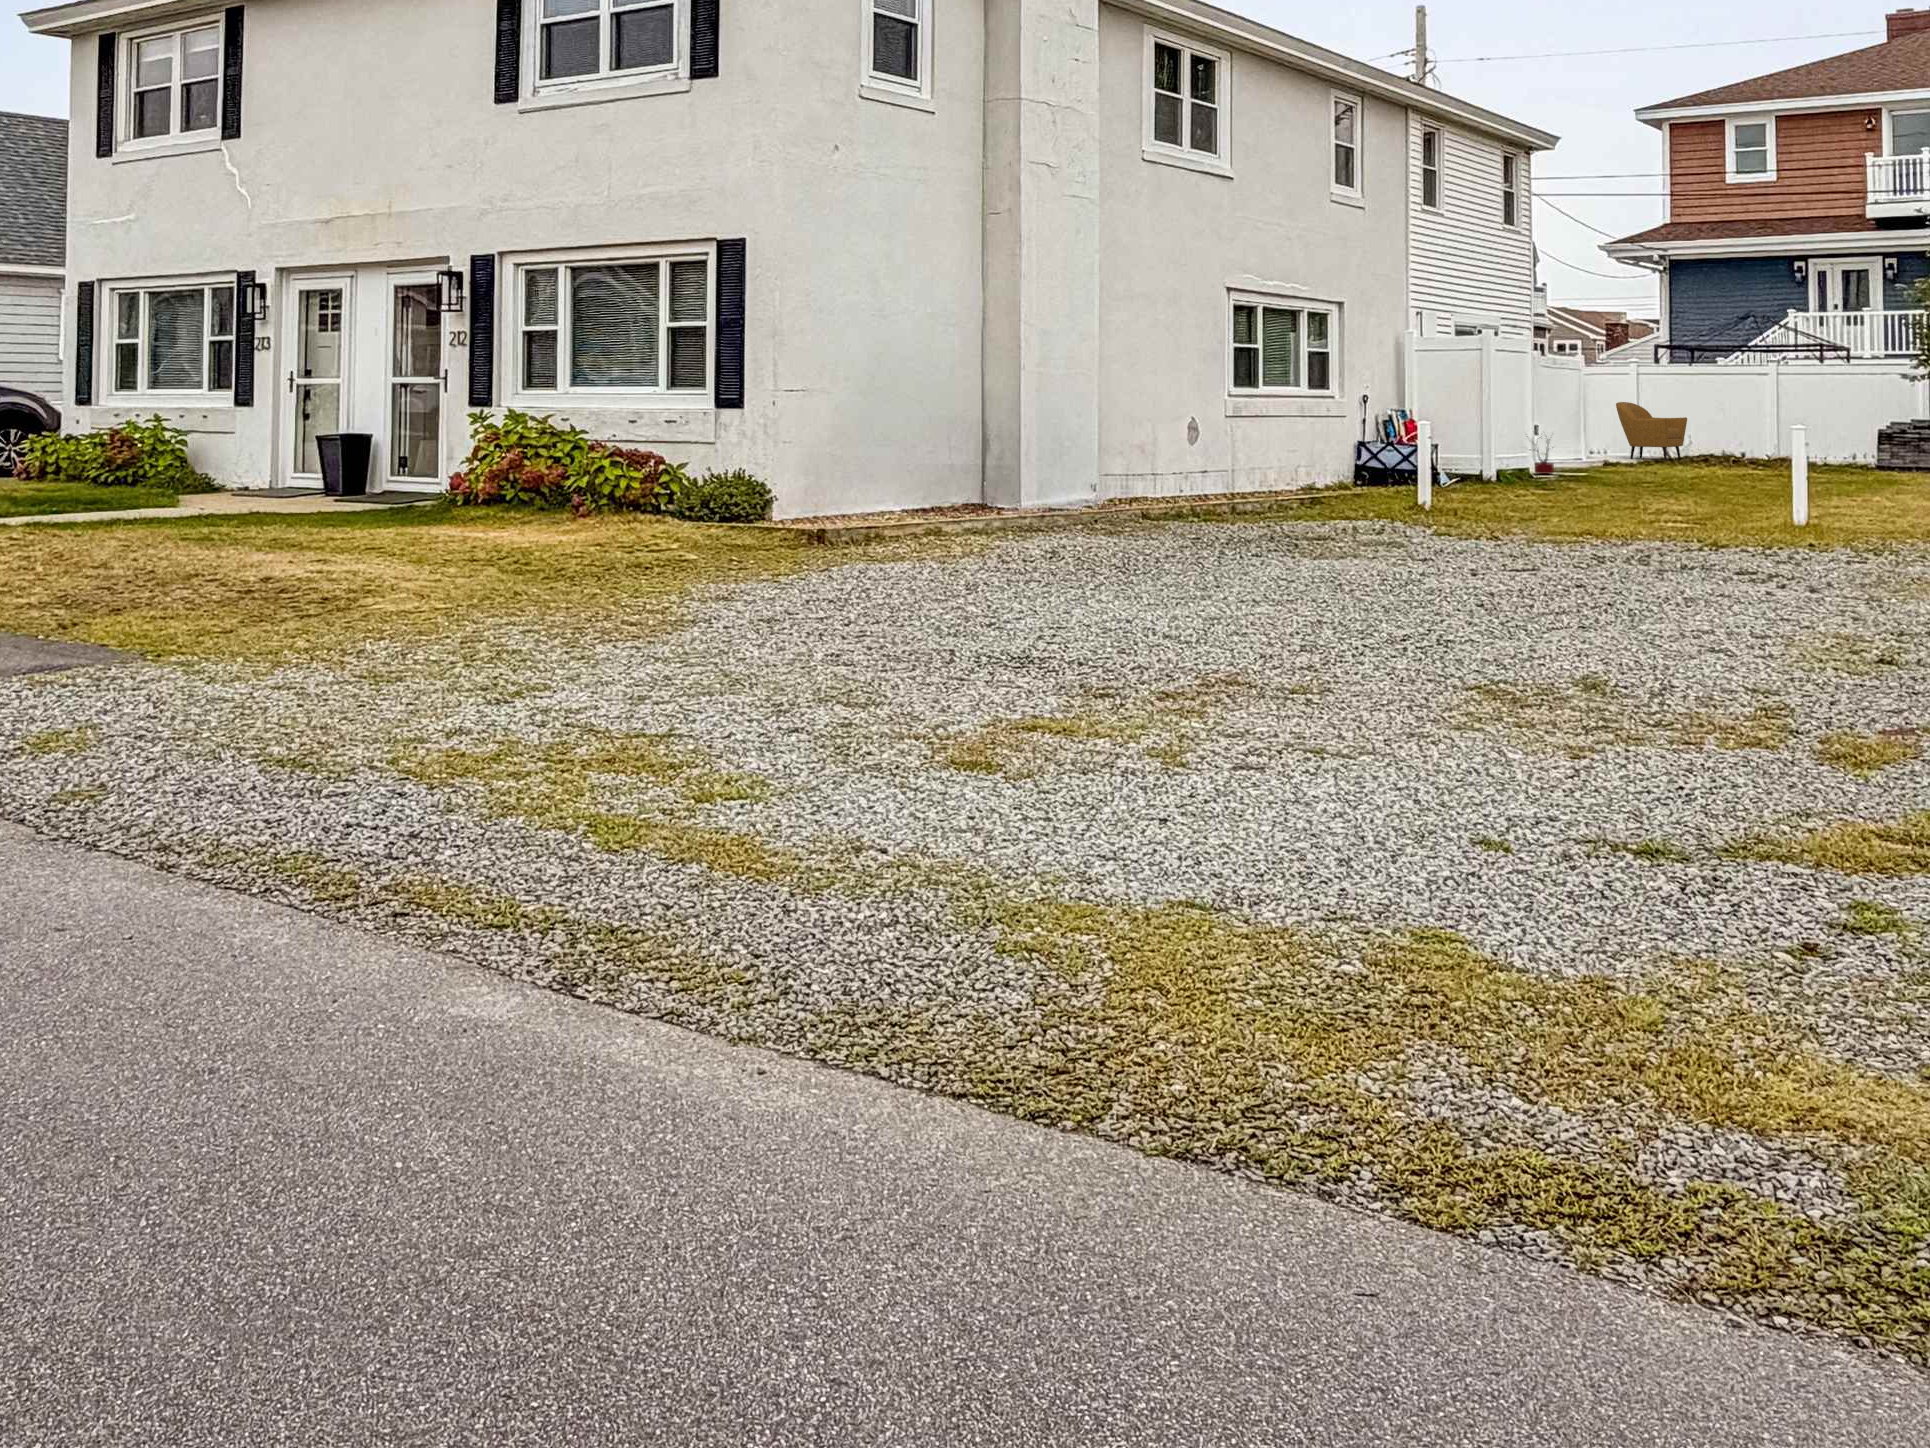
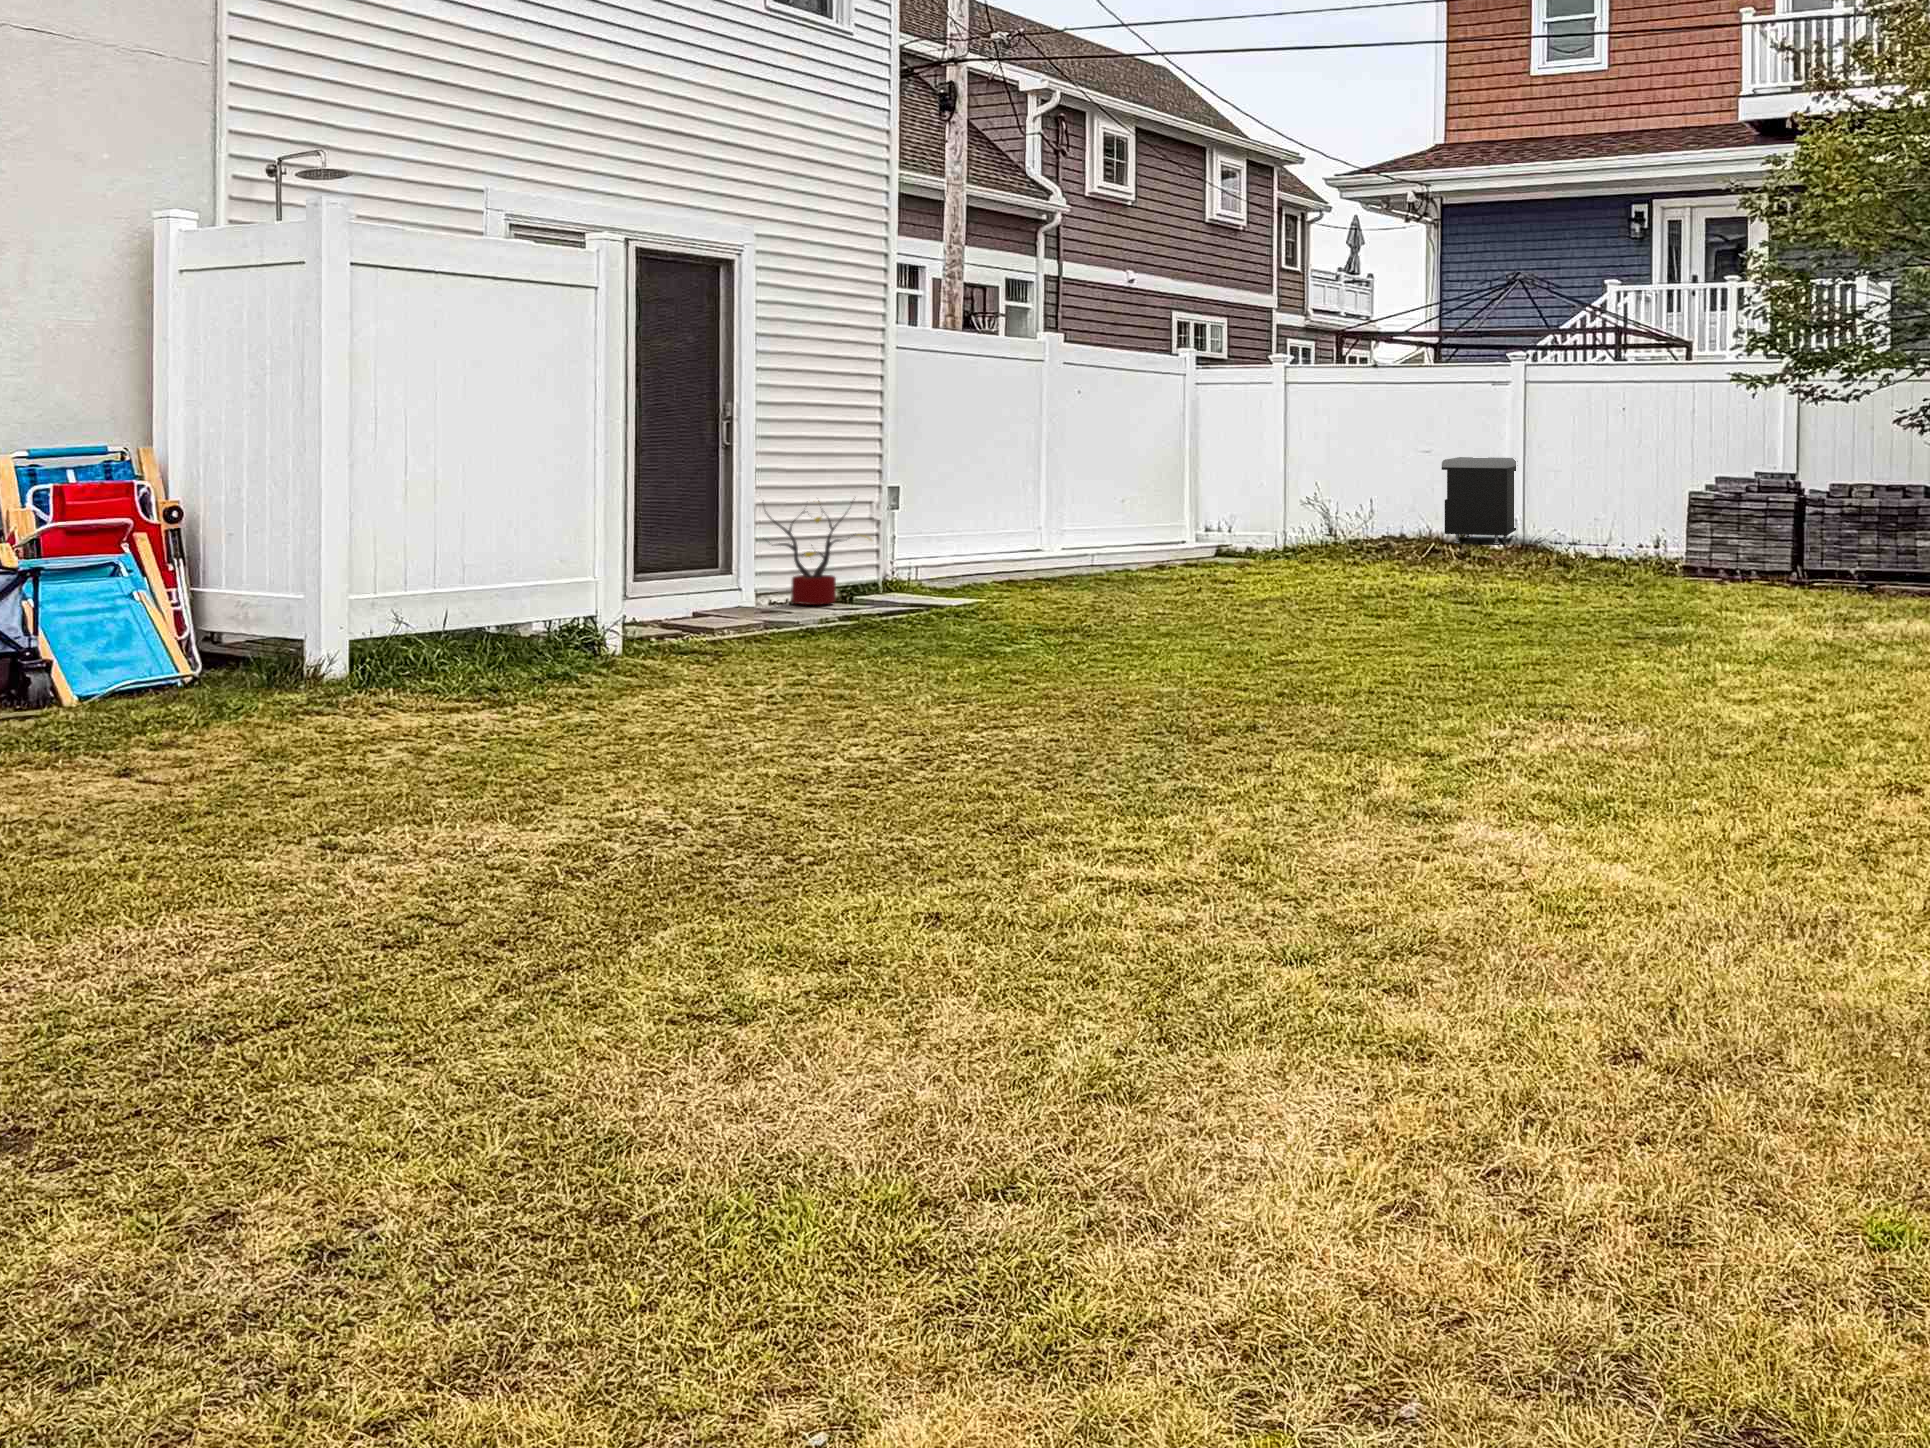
armchair: present [1616,402,1687,460] -> none [1200,430,1338,546]
storage bench: none [1740,416,1778,459] -> present [1442,457,1518,544]

